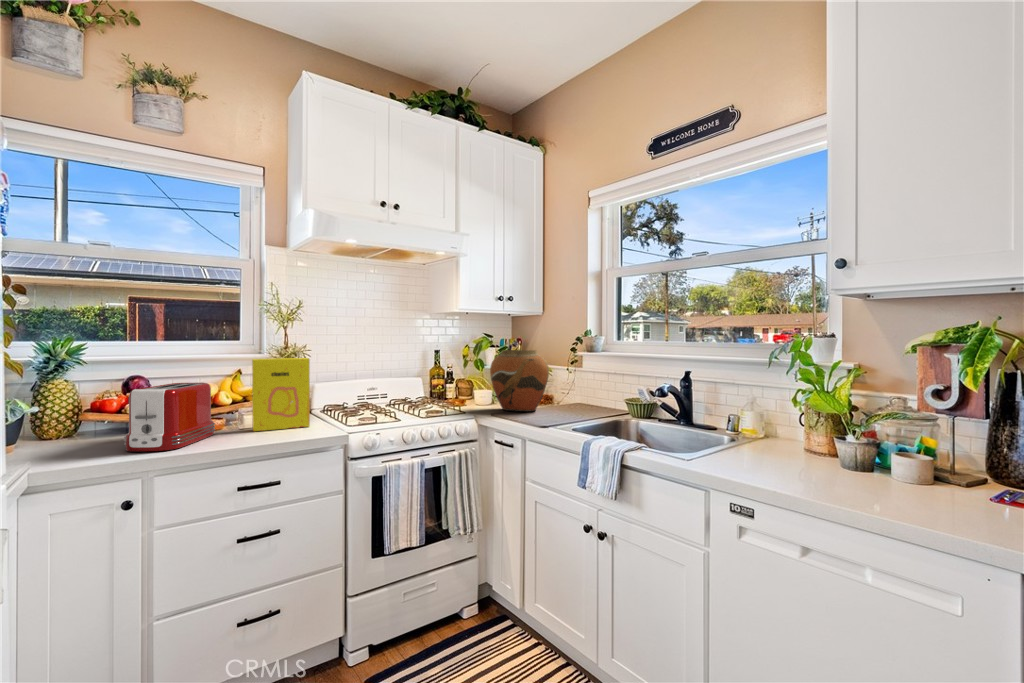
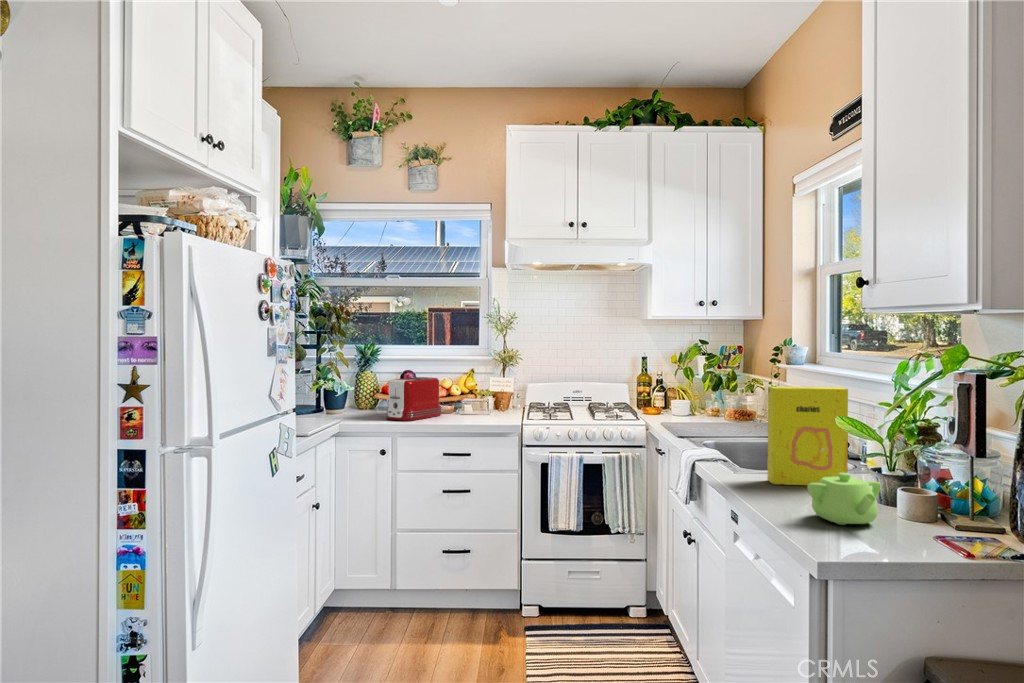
vase: present [490,350,549,412] -> none [672,359,729,424]
cereal box: present [252,358,310,431] -> present [767,387,848,485]
teapot: none [874,453,969,508] -> present [807,473,881,525]

